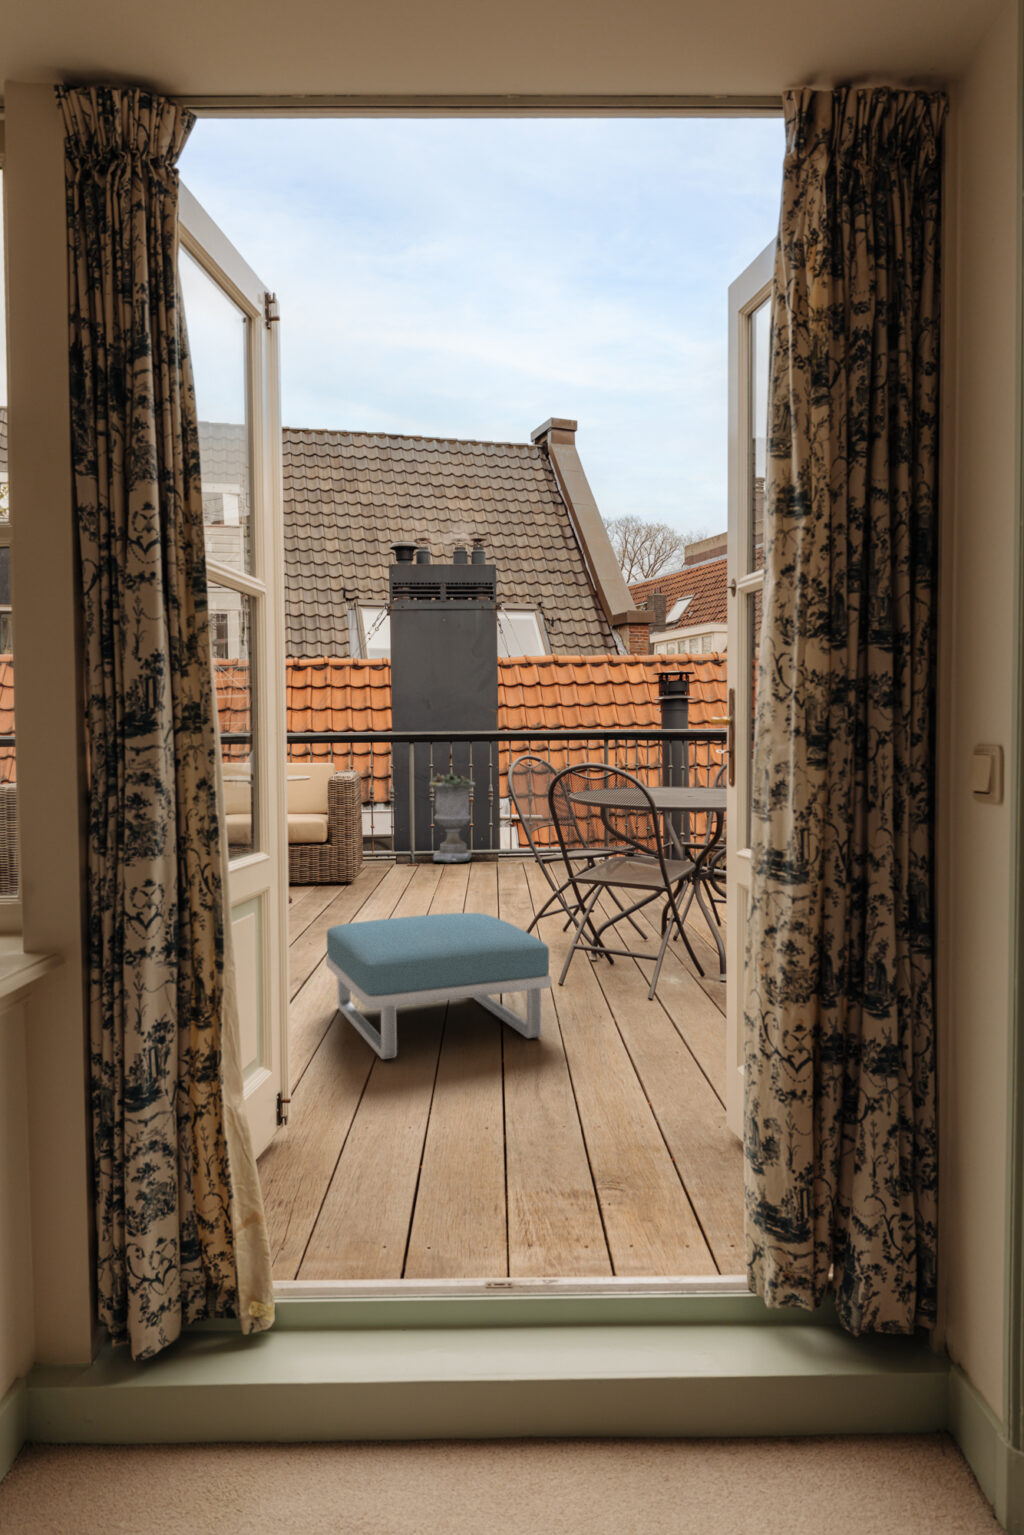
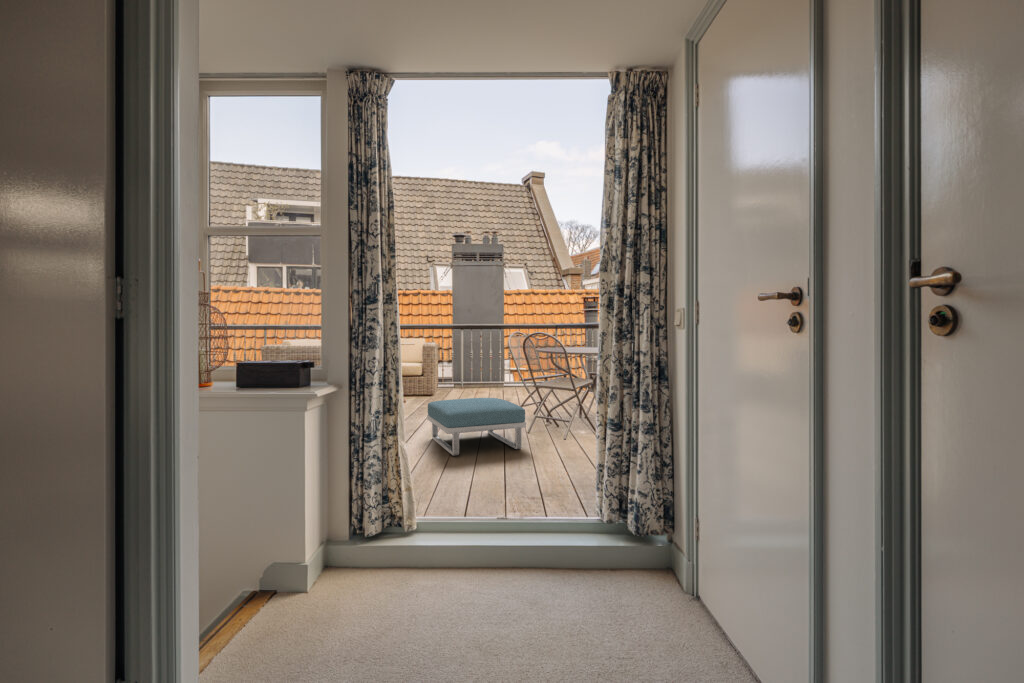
planter: present [429,773,475,863] -> none [471,342,493,385]

